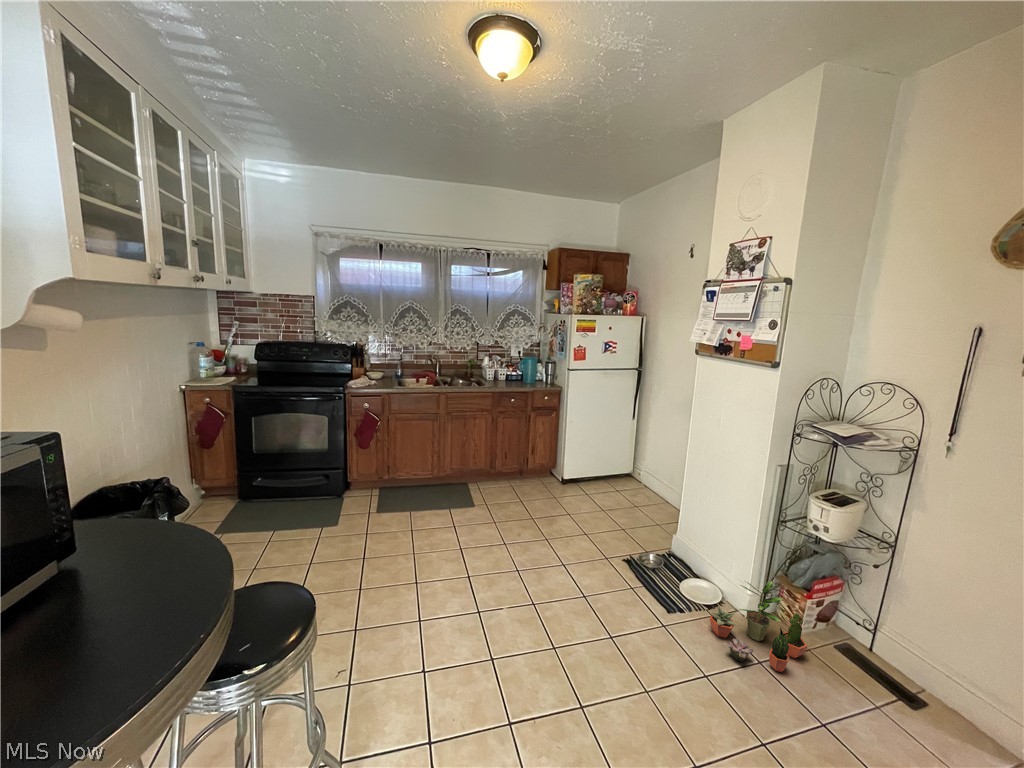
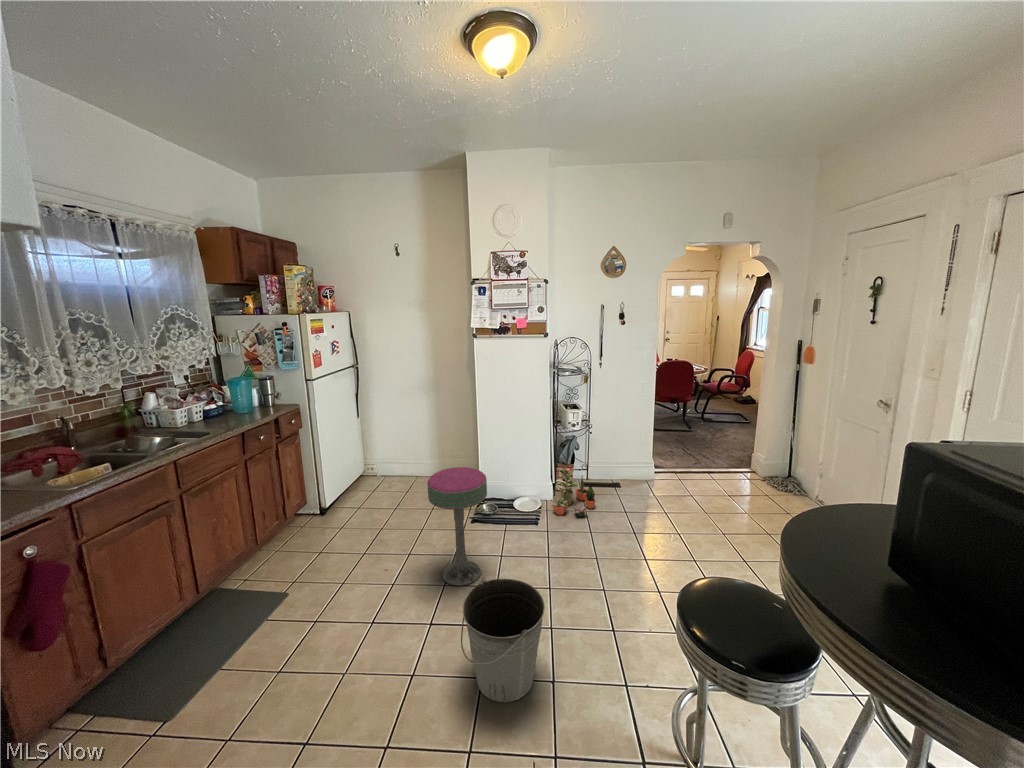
bar stool: none [512,470,572,590] -> present [427,467,487,586]
bucket: none [379,551,460,661] -> present [461,578,545,702]

